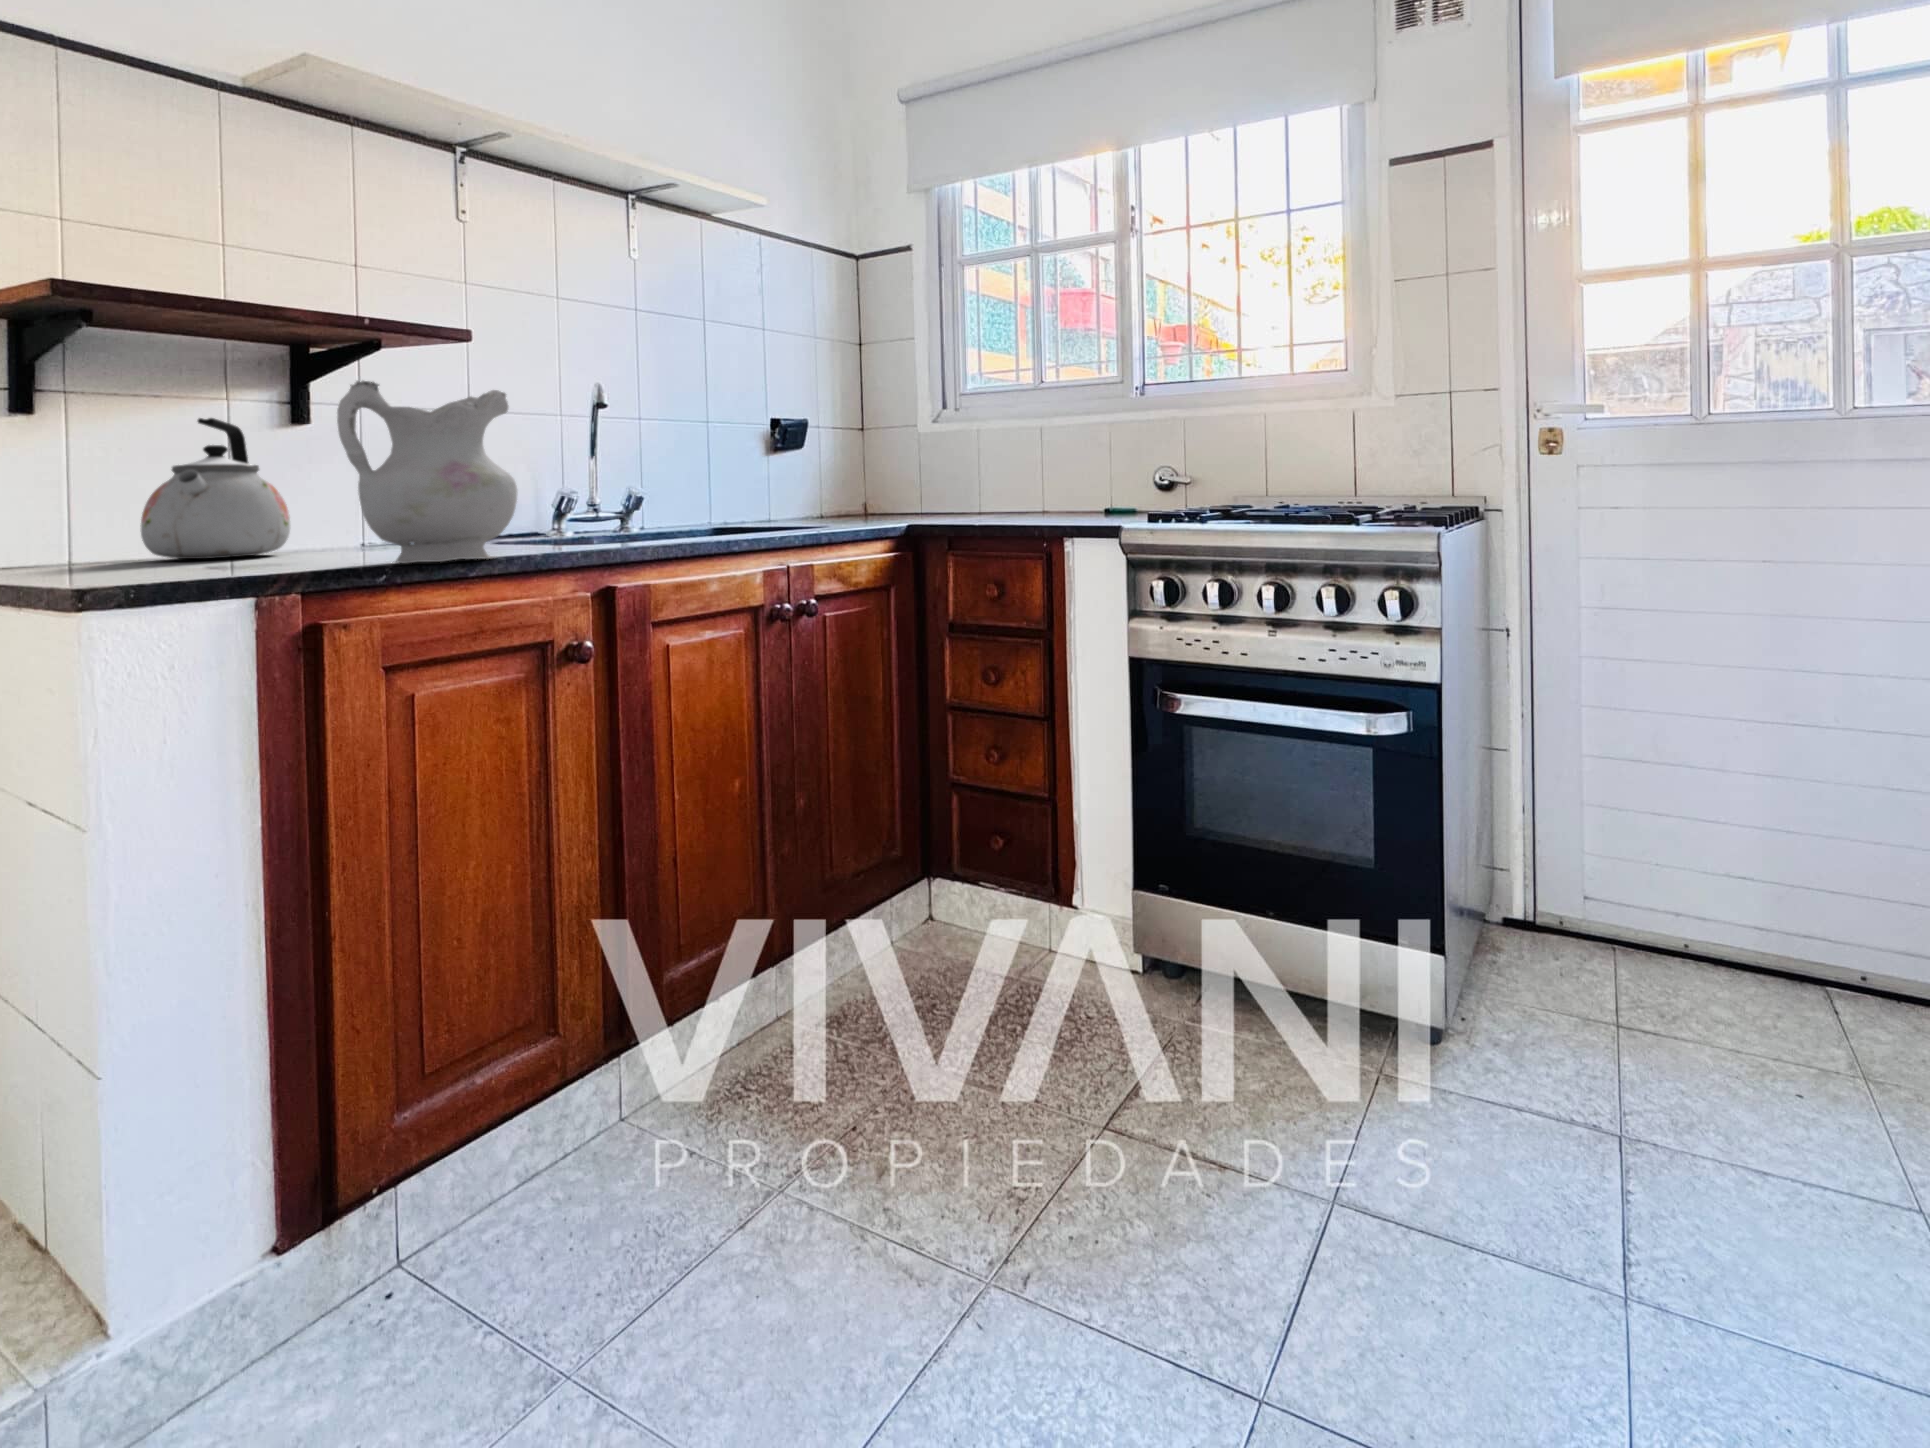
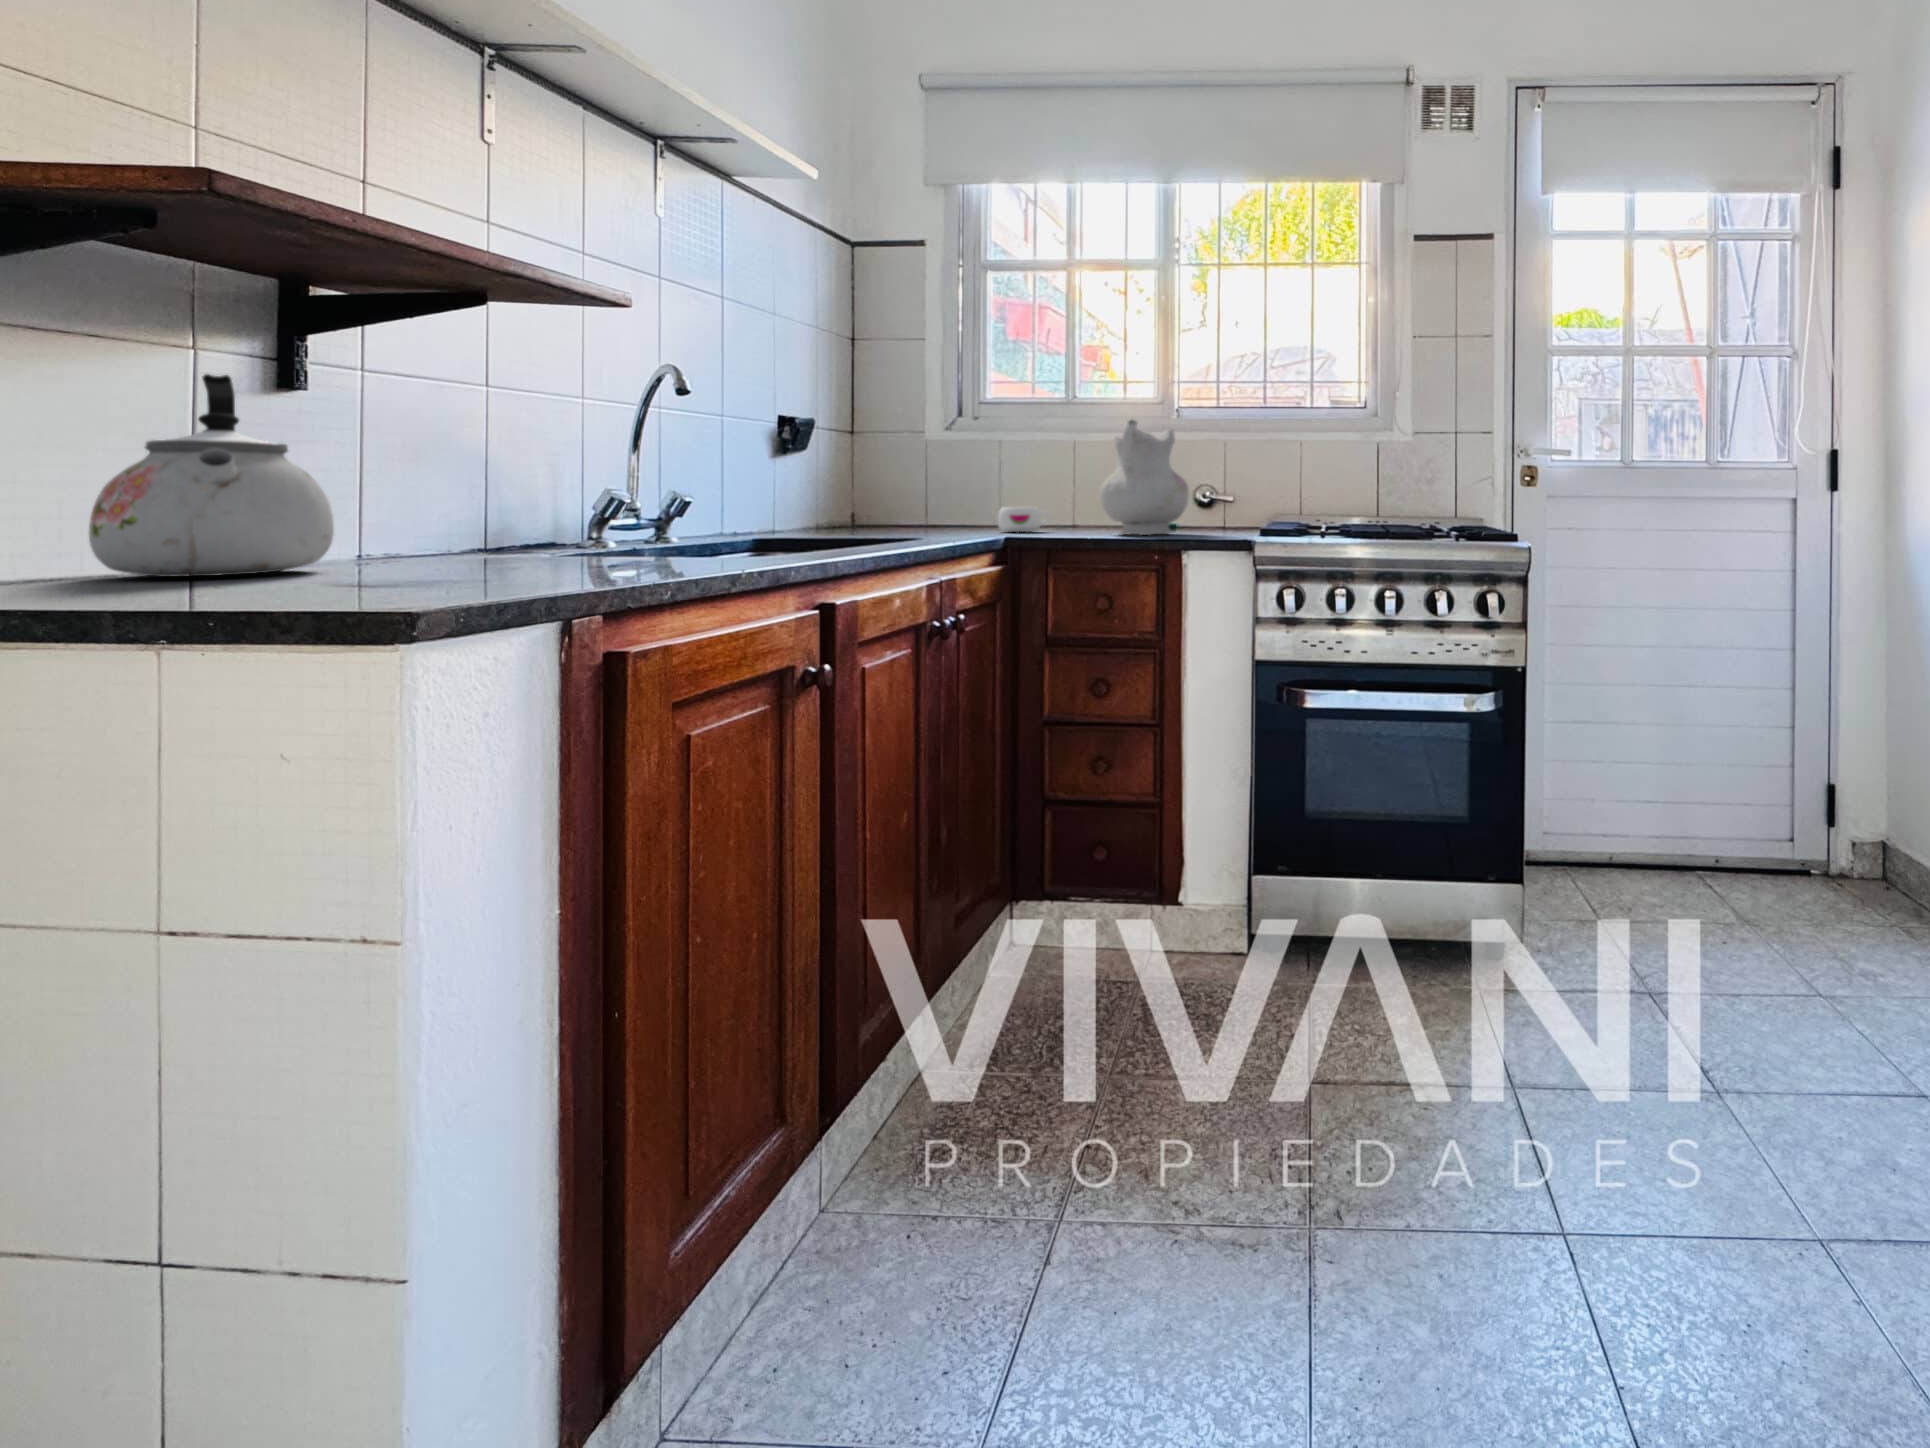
ceramic pitcher: present [337,381,517,563] -> present [1100,420,1189,535]
mug: none [916,495,966,520] -> present [998,507,1050,532]

